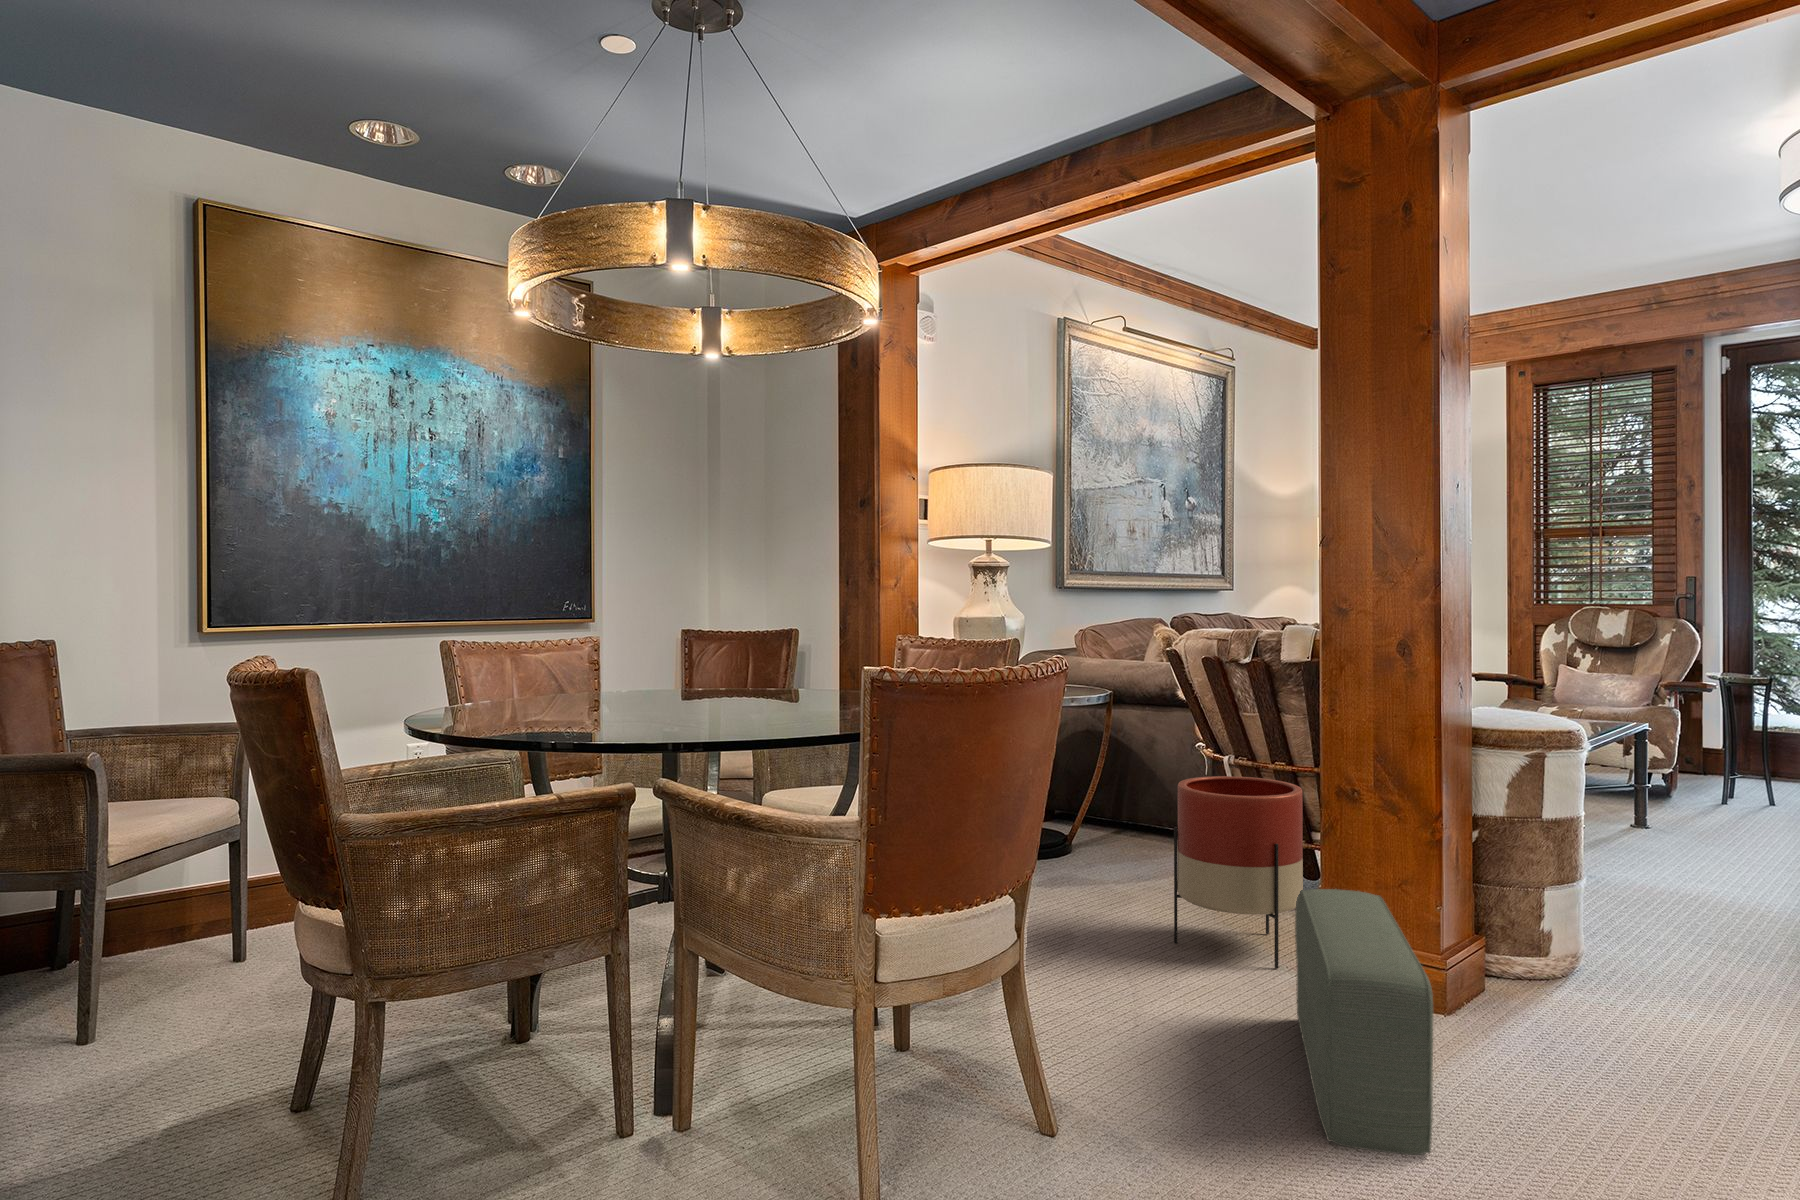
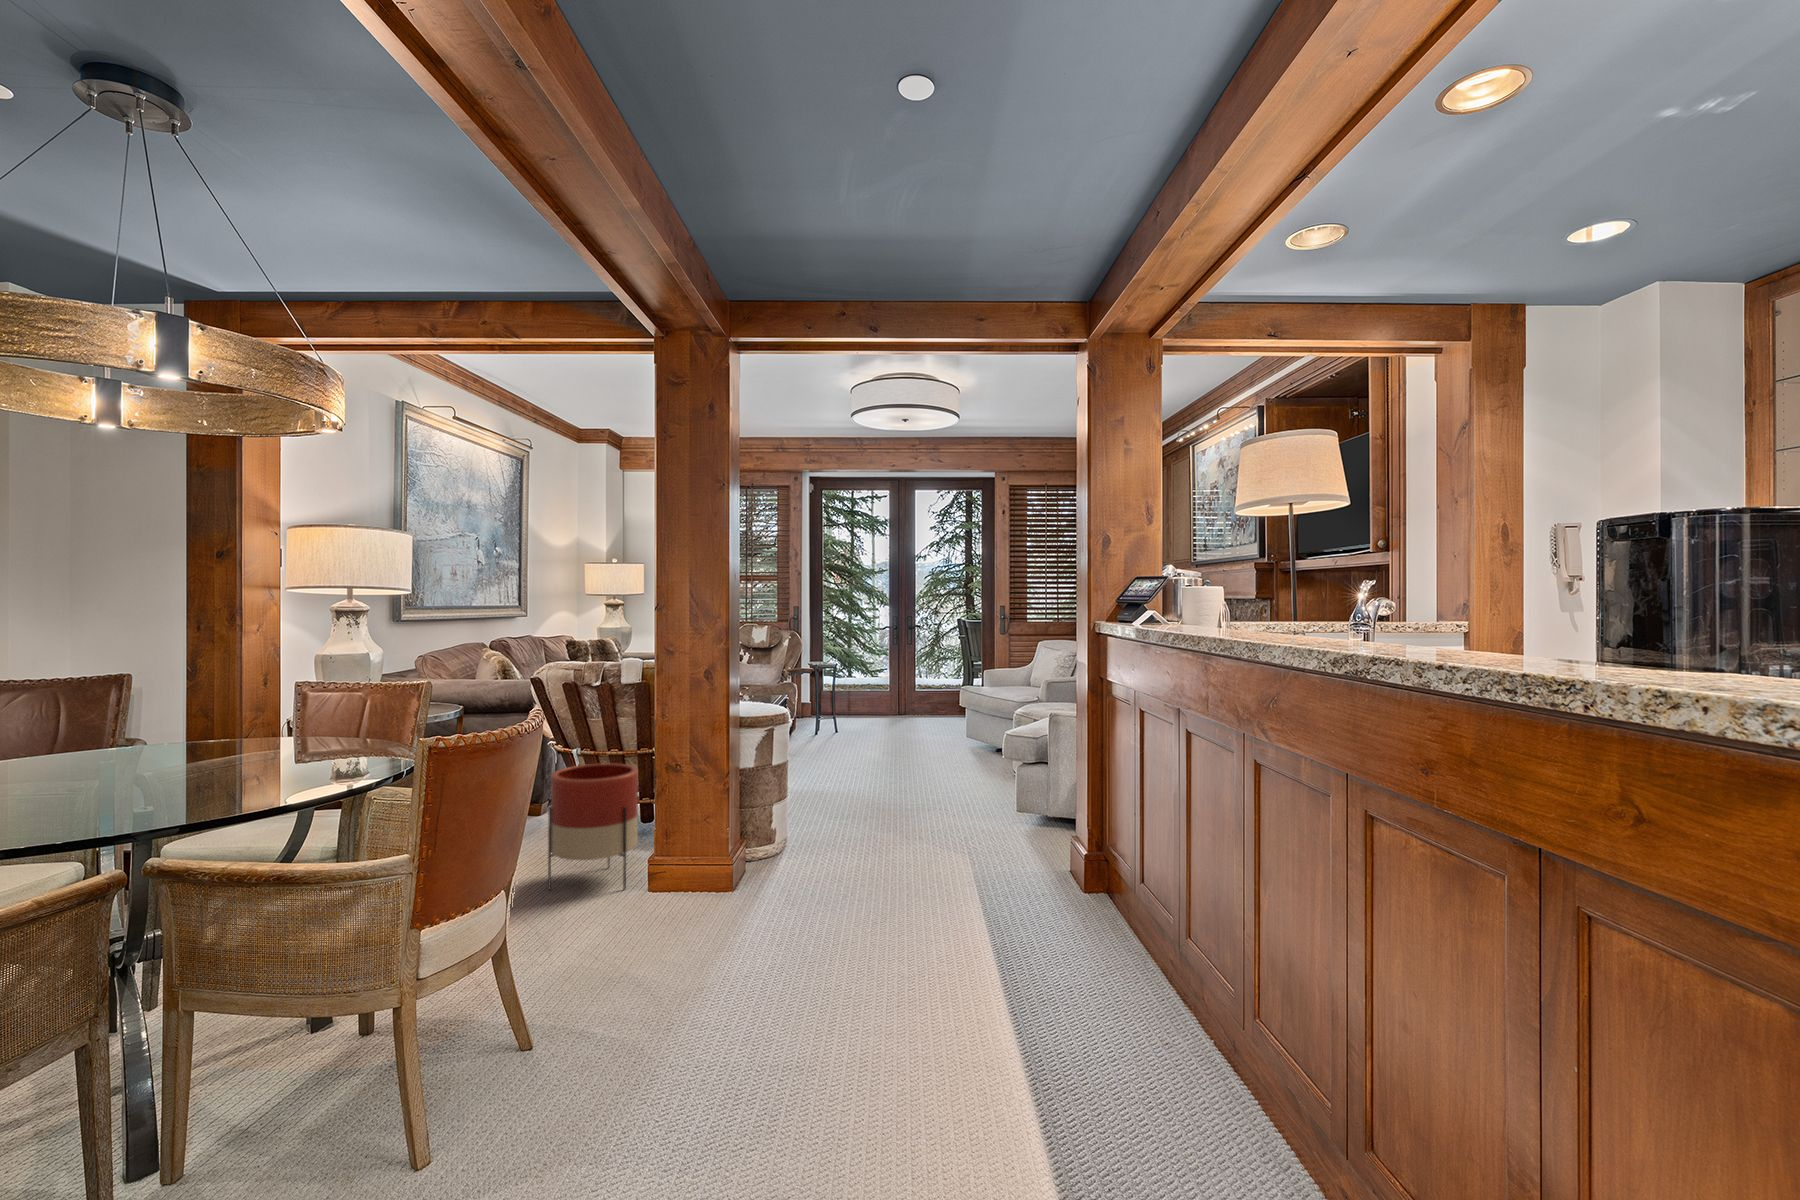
pouf: present [1295,889,1433,1155] -> none [652,829,755,985]

